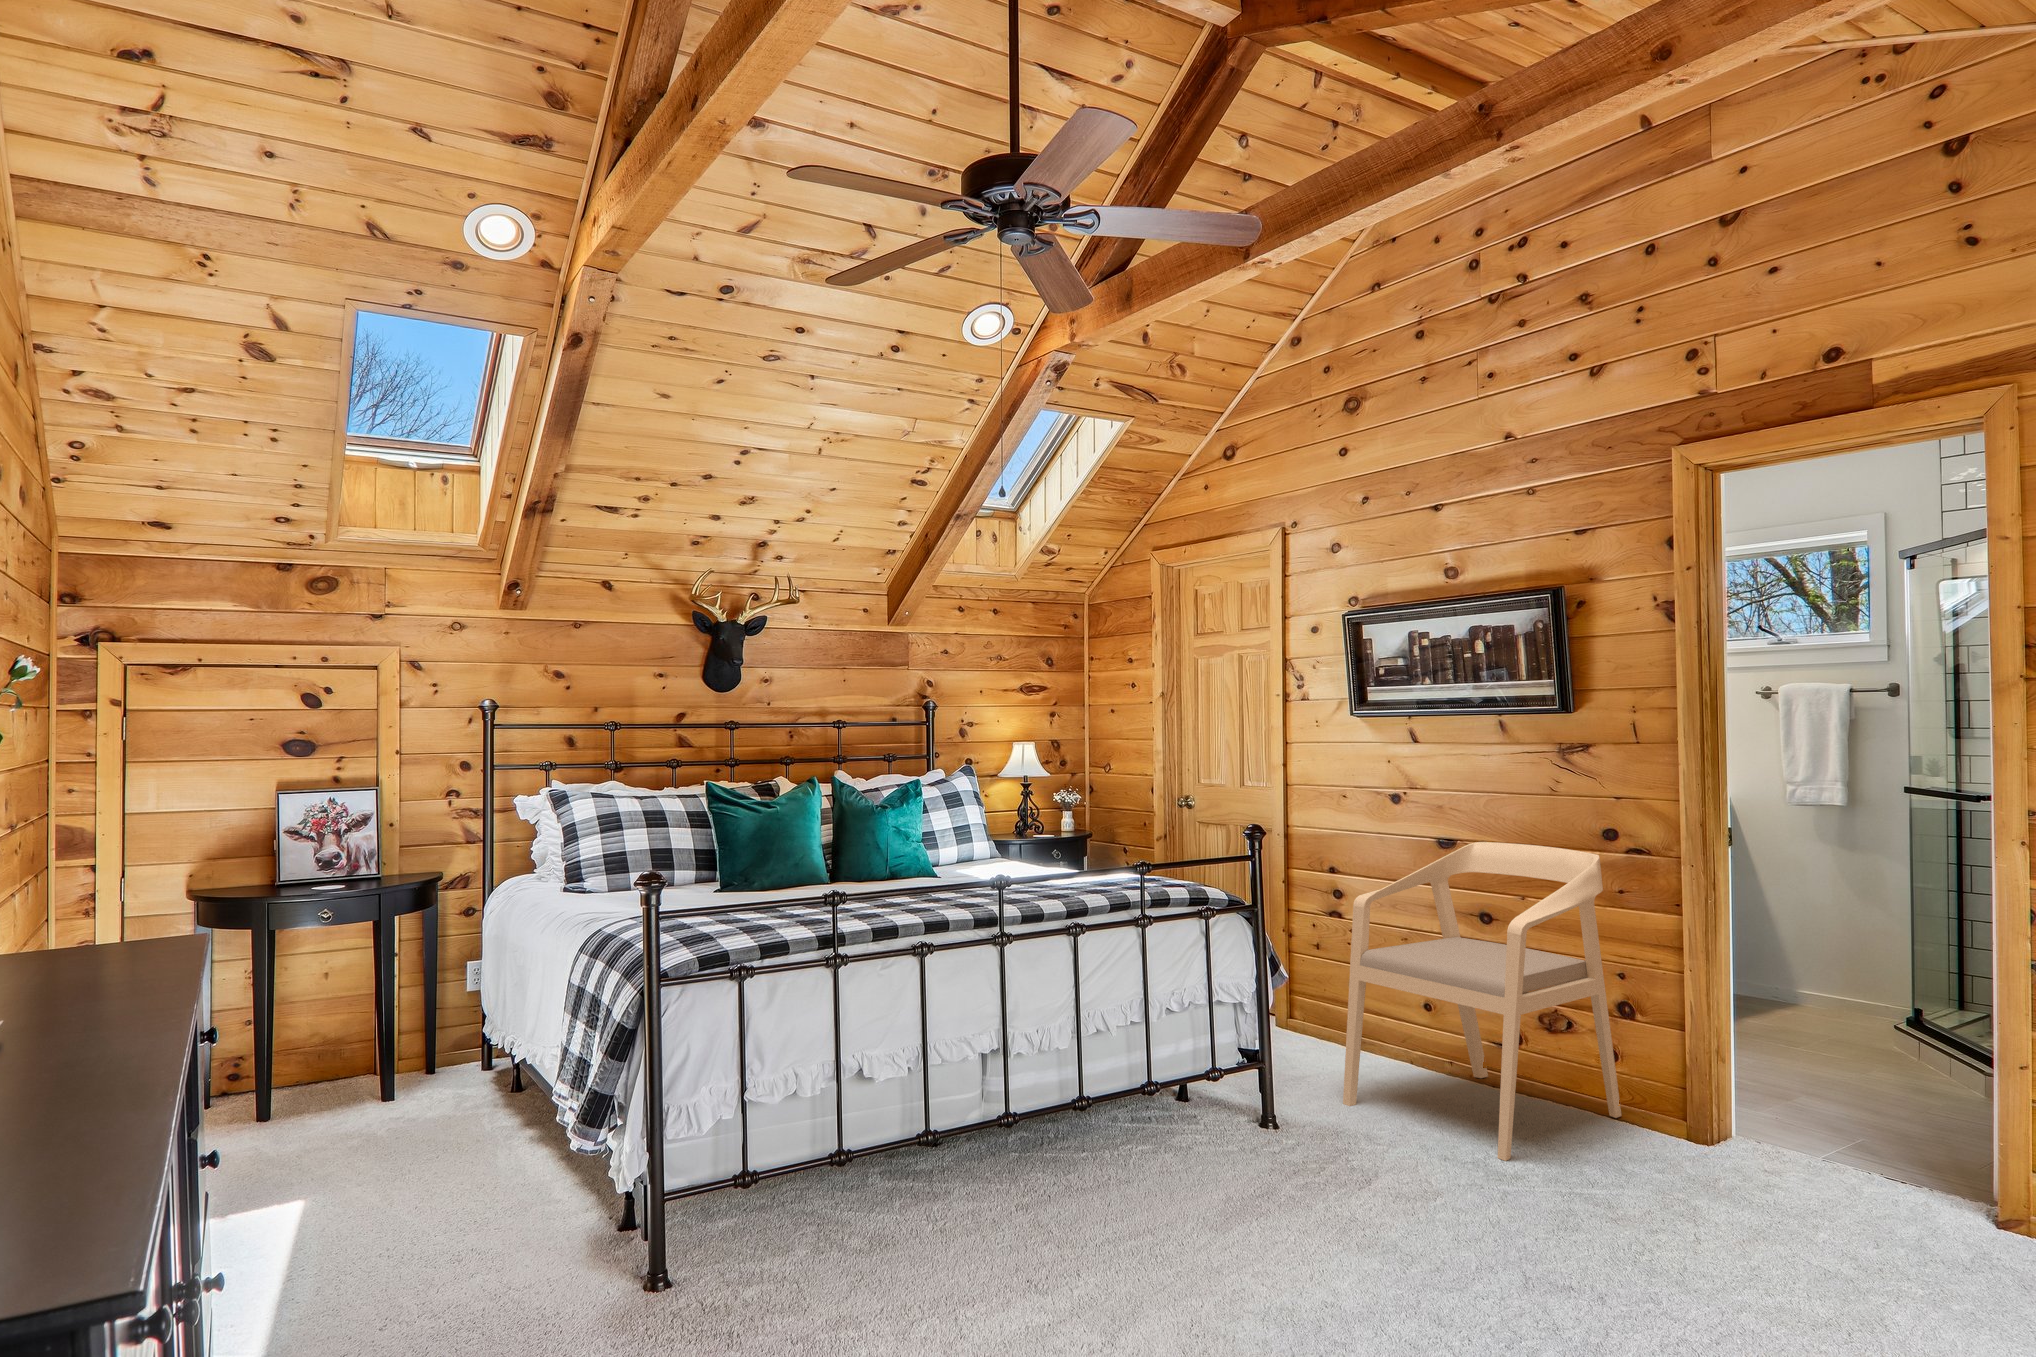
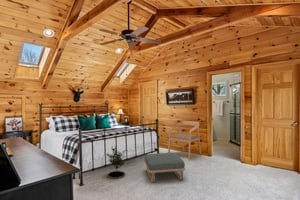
potted tree: none [841,1002,977,1257] -> present [107,148,125,179]
footstool: none [1127,1091,1428,1324] -> present [144,153,185,182]

